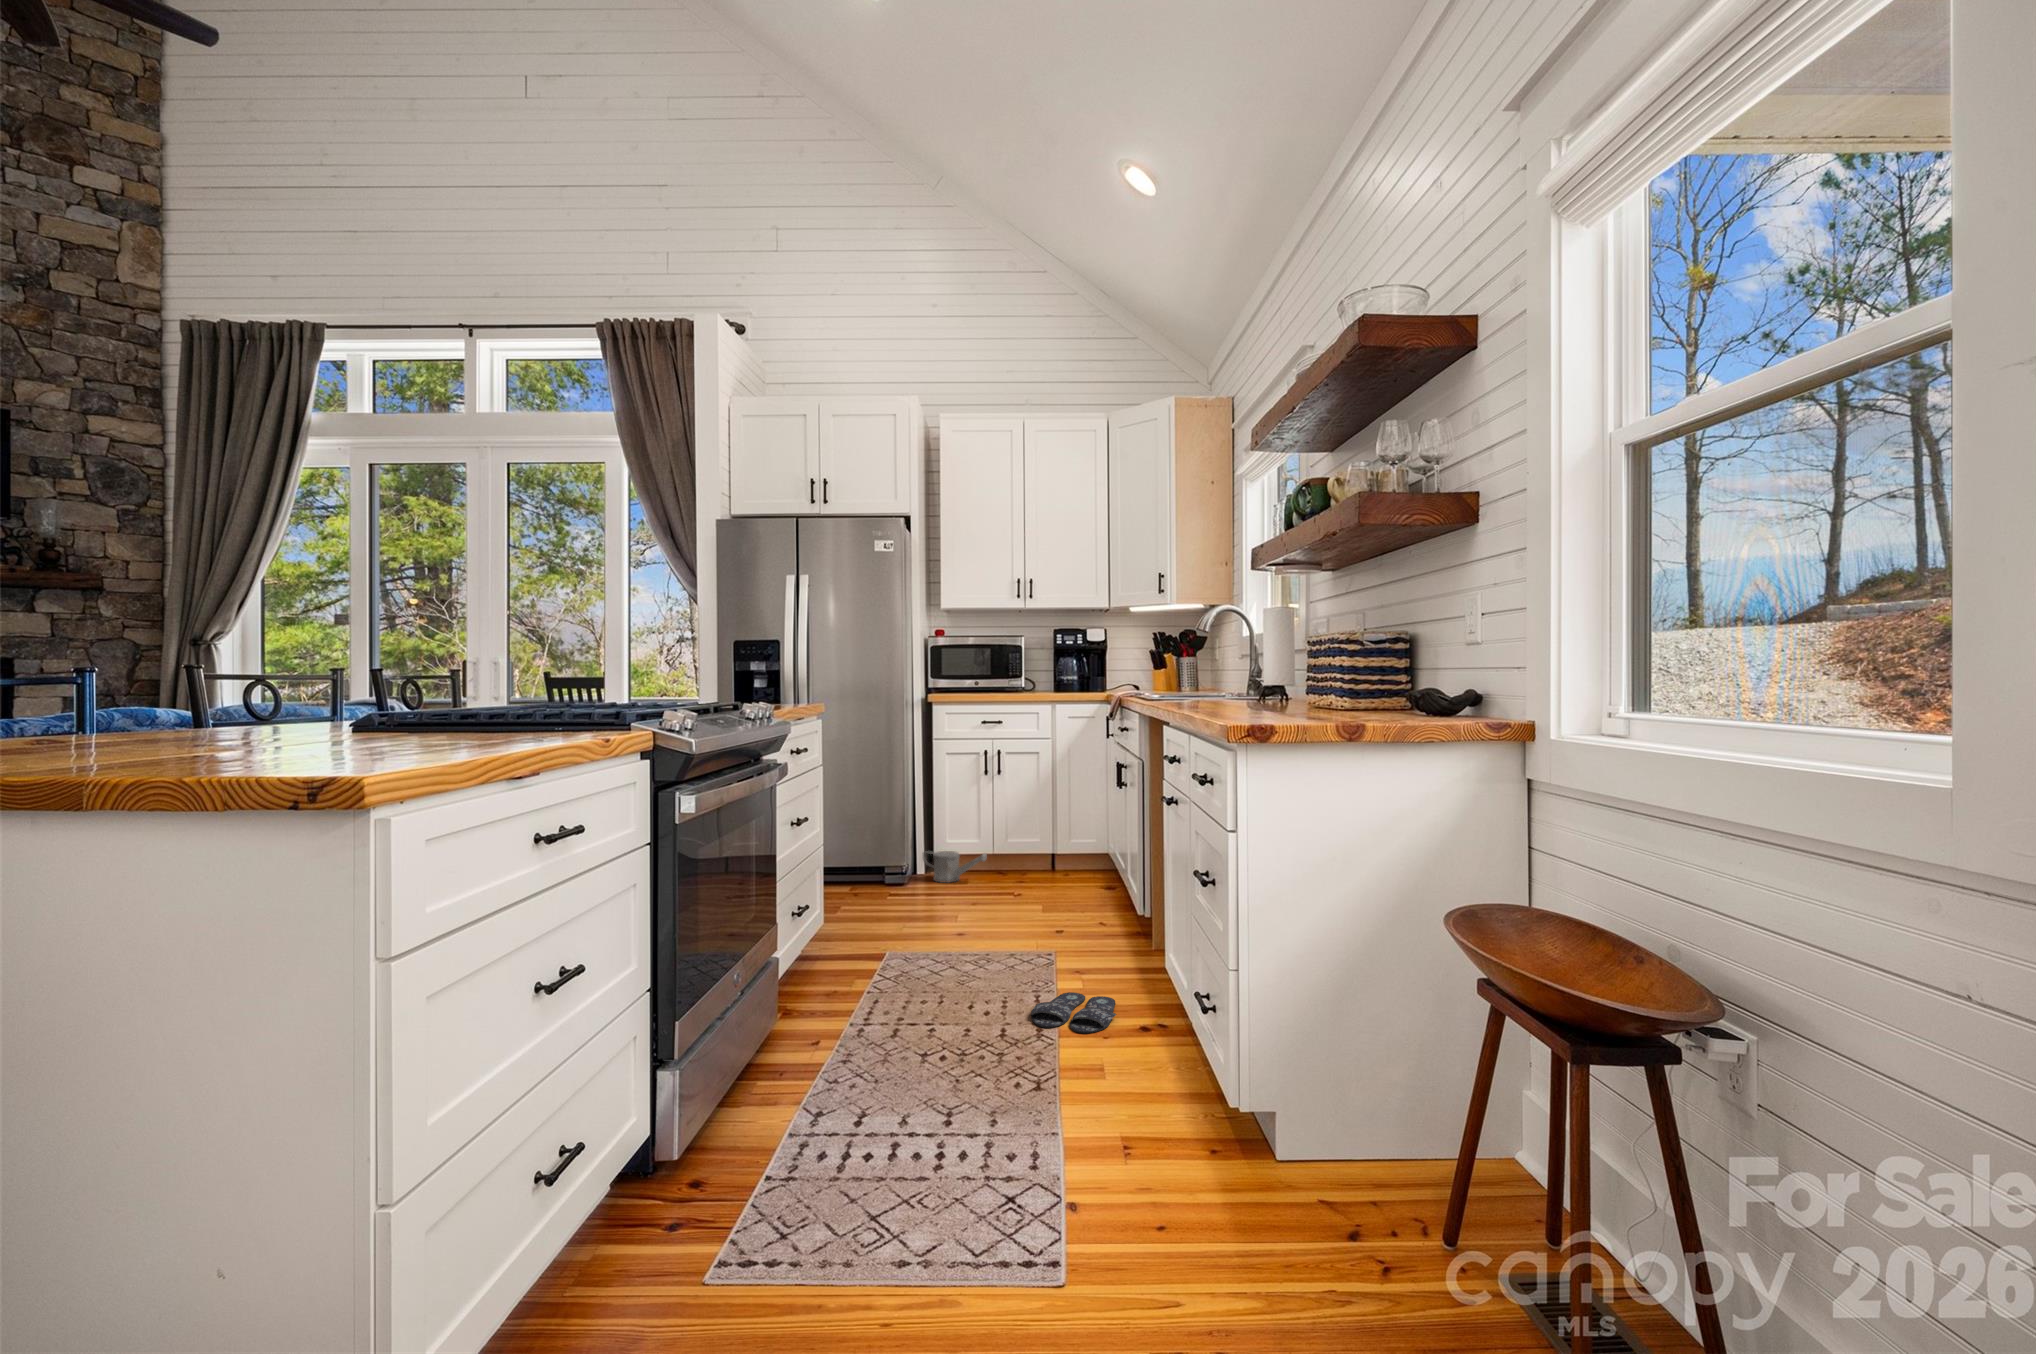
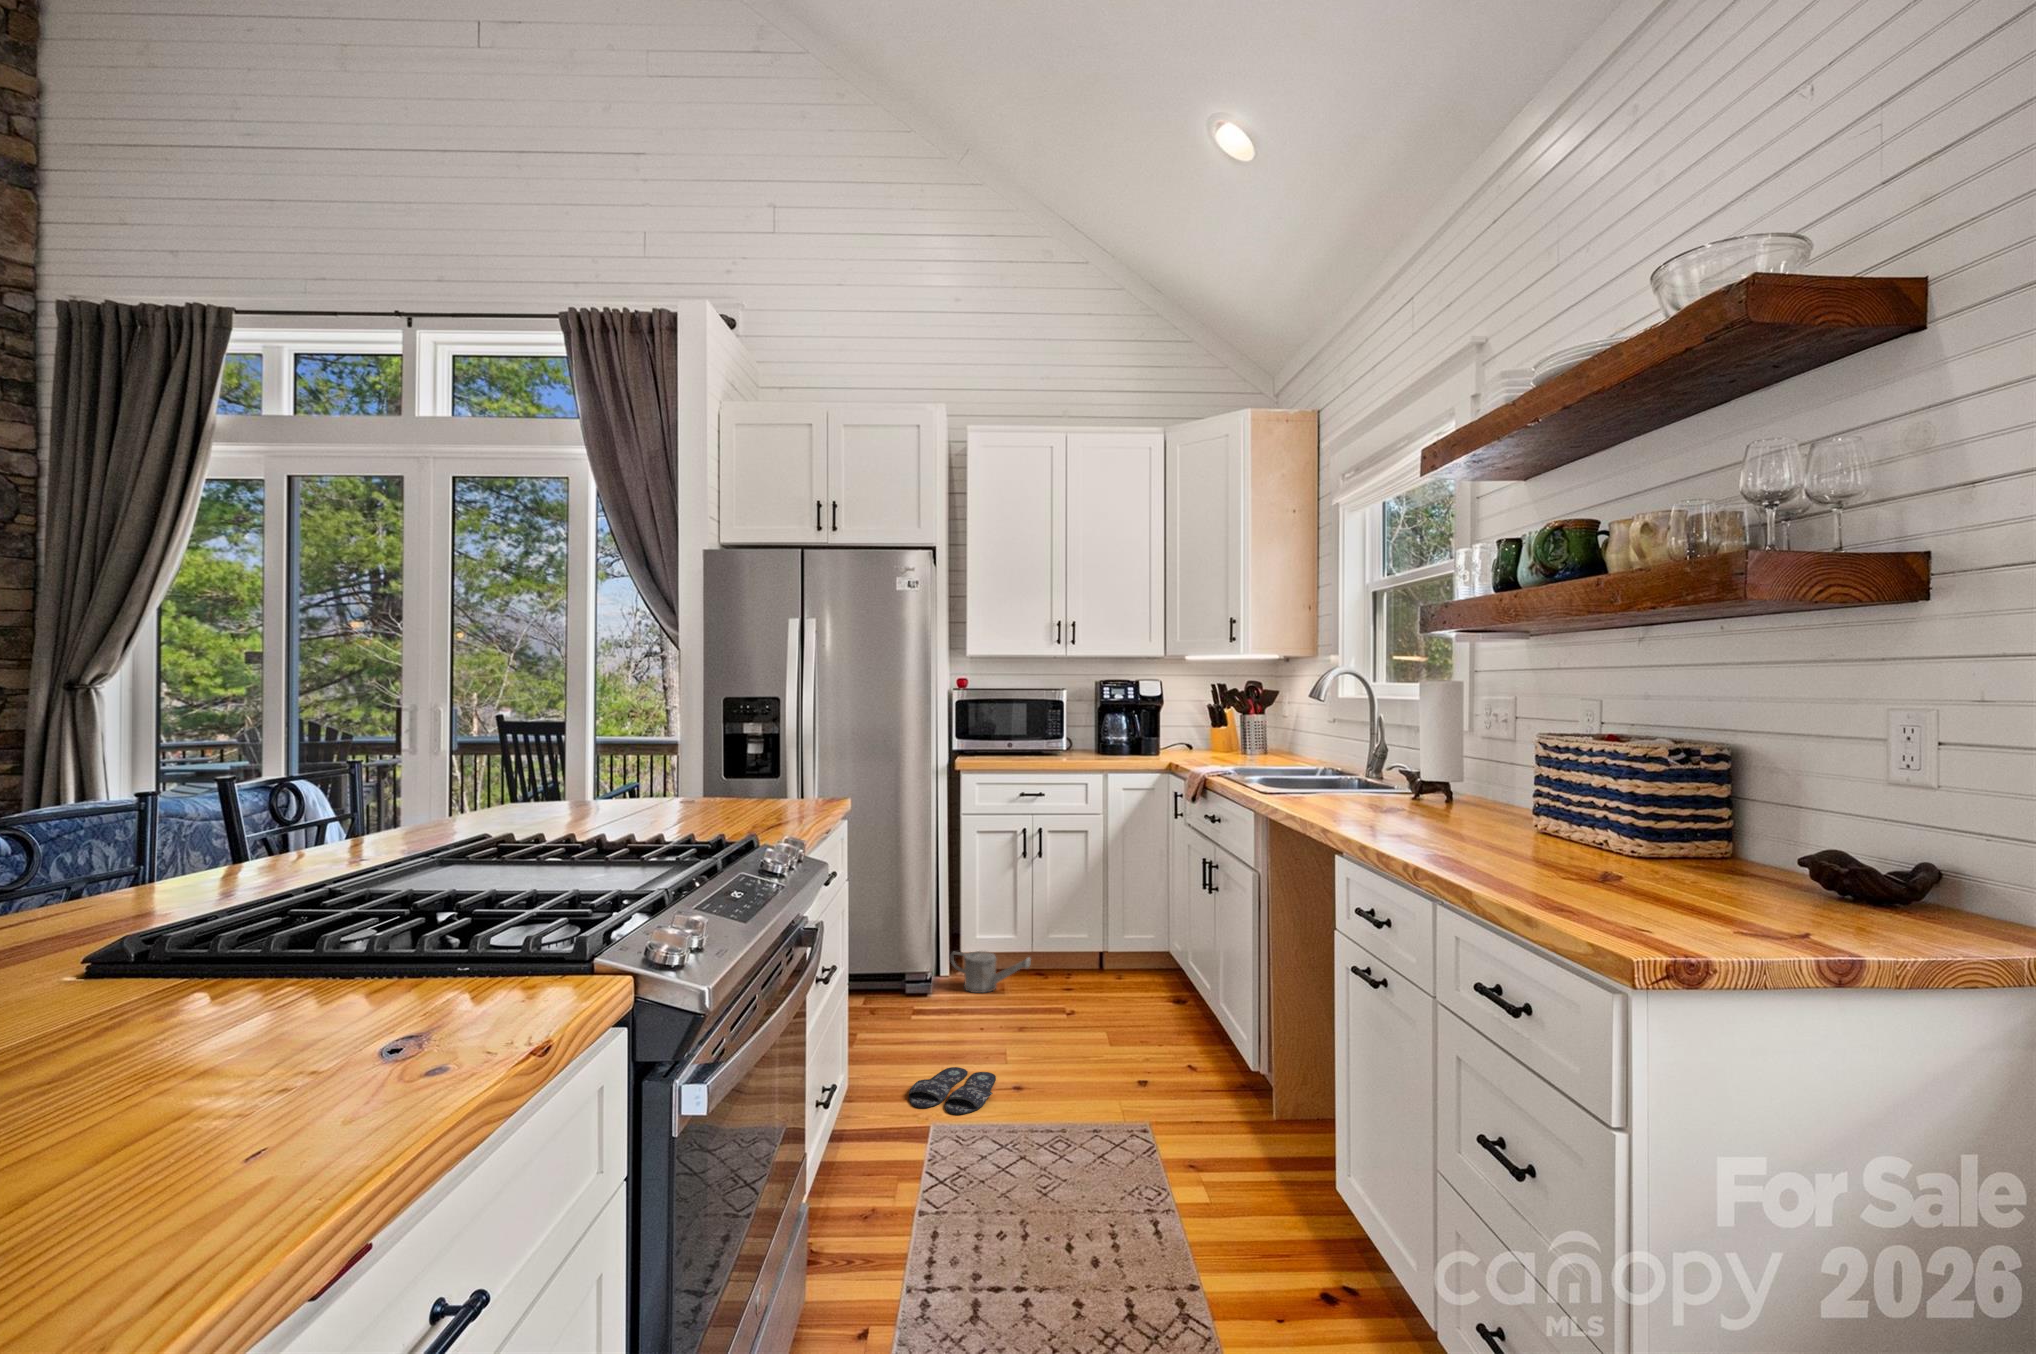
slippers: present [1031,992,1116,1033] -> present [909,1067,996,1115]

